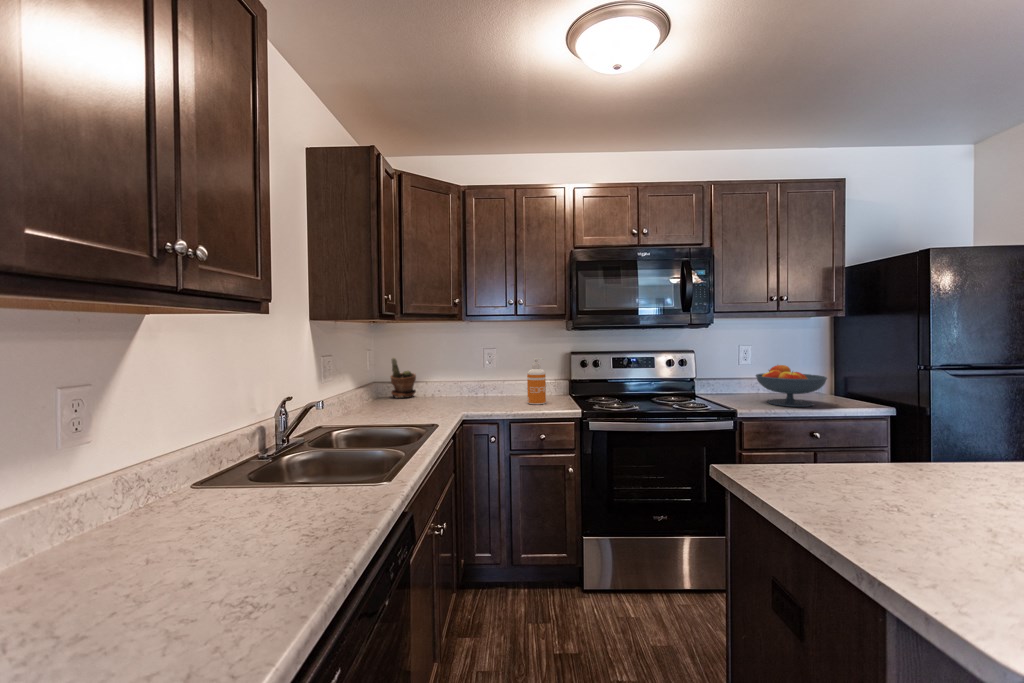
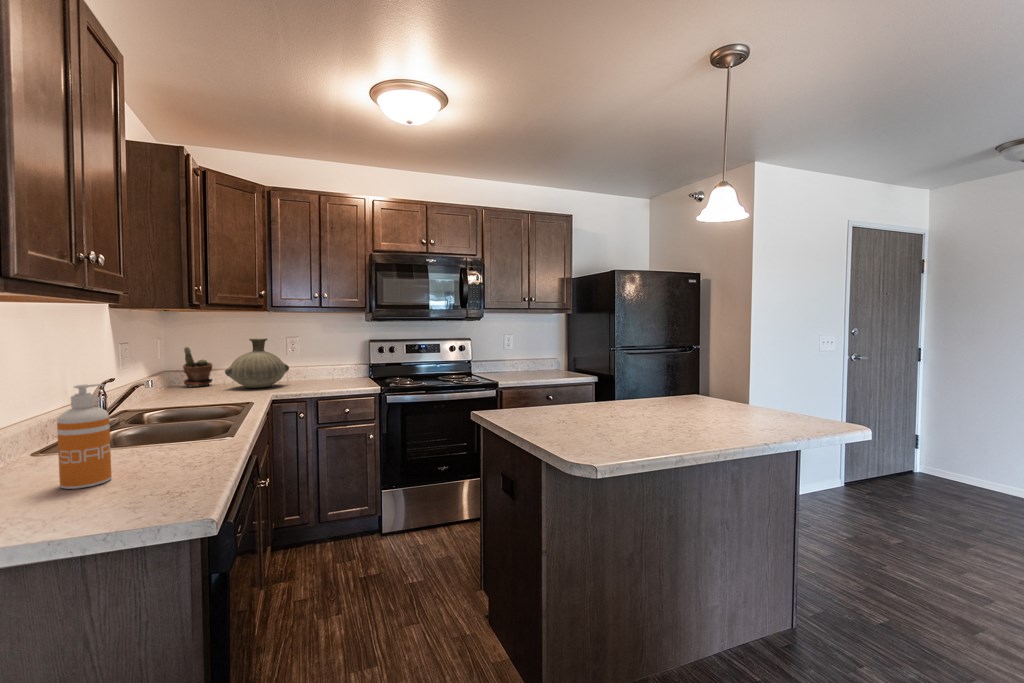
vase: none [423,350,485,403] -> present [225,338,289,388]
soap dispenser: present [527,358,546,405] -> present [57,384,112,489]
fruit bowl: present [756,365,827,407] -> none [513,348,558,378]

